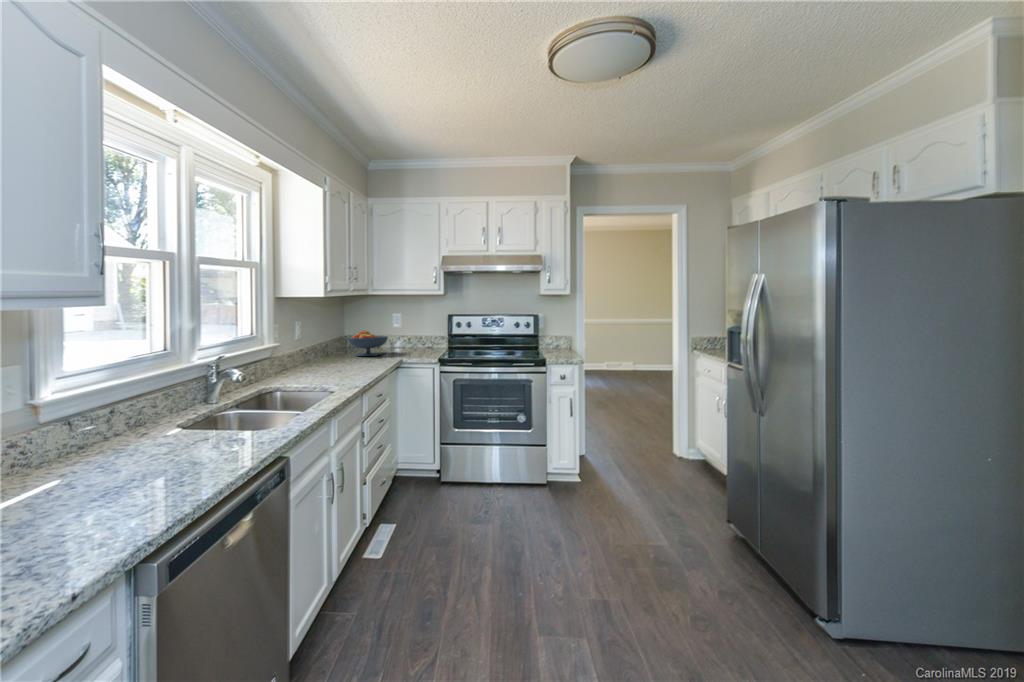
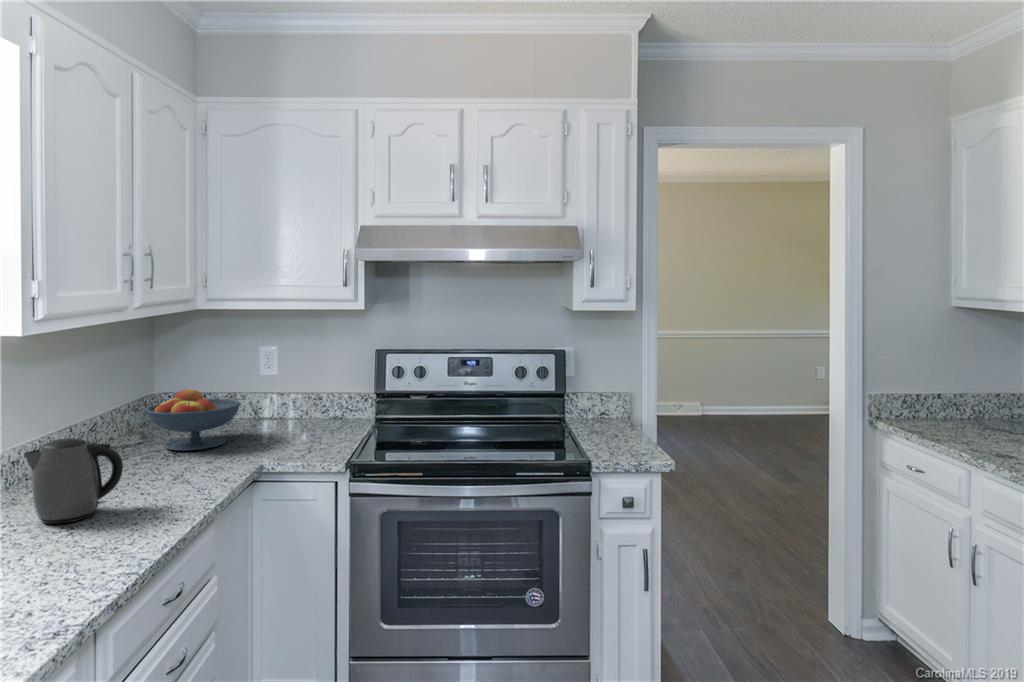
kettle: none [313,339,349,372] -> present [24,438,123,524]

